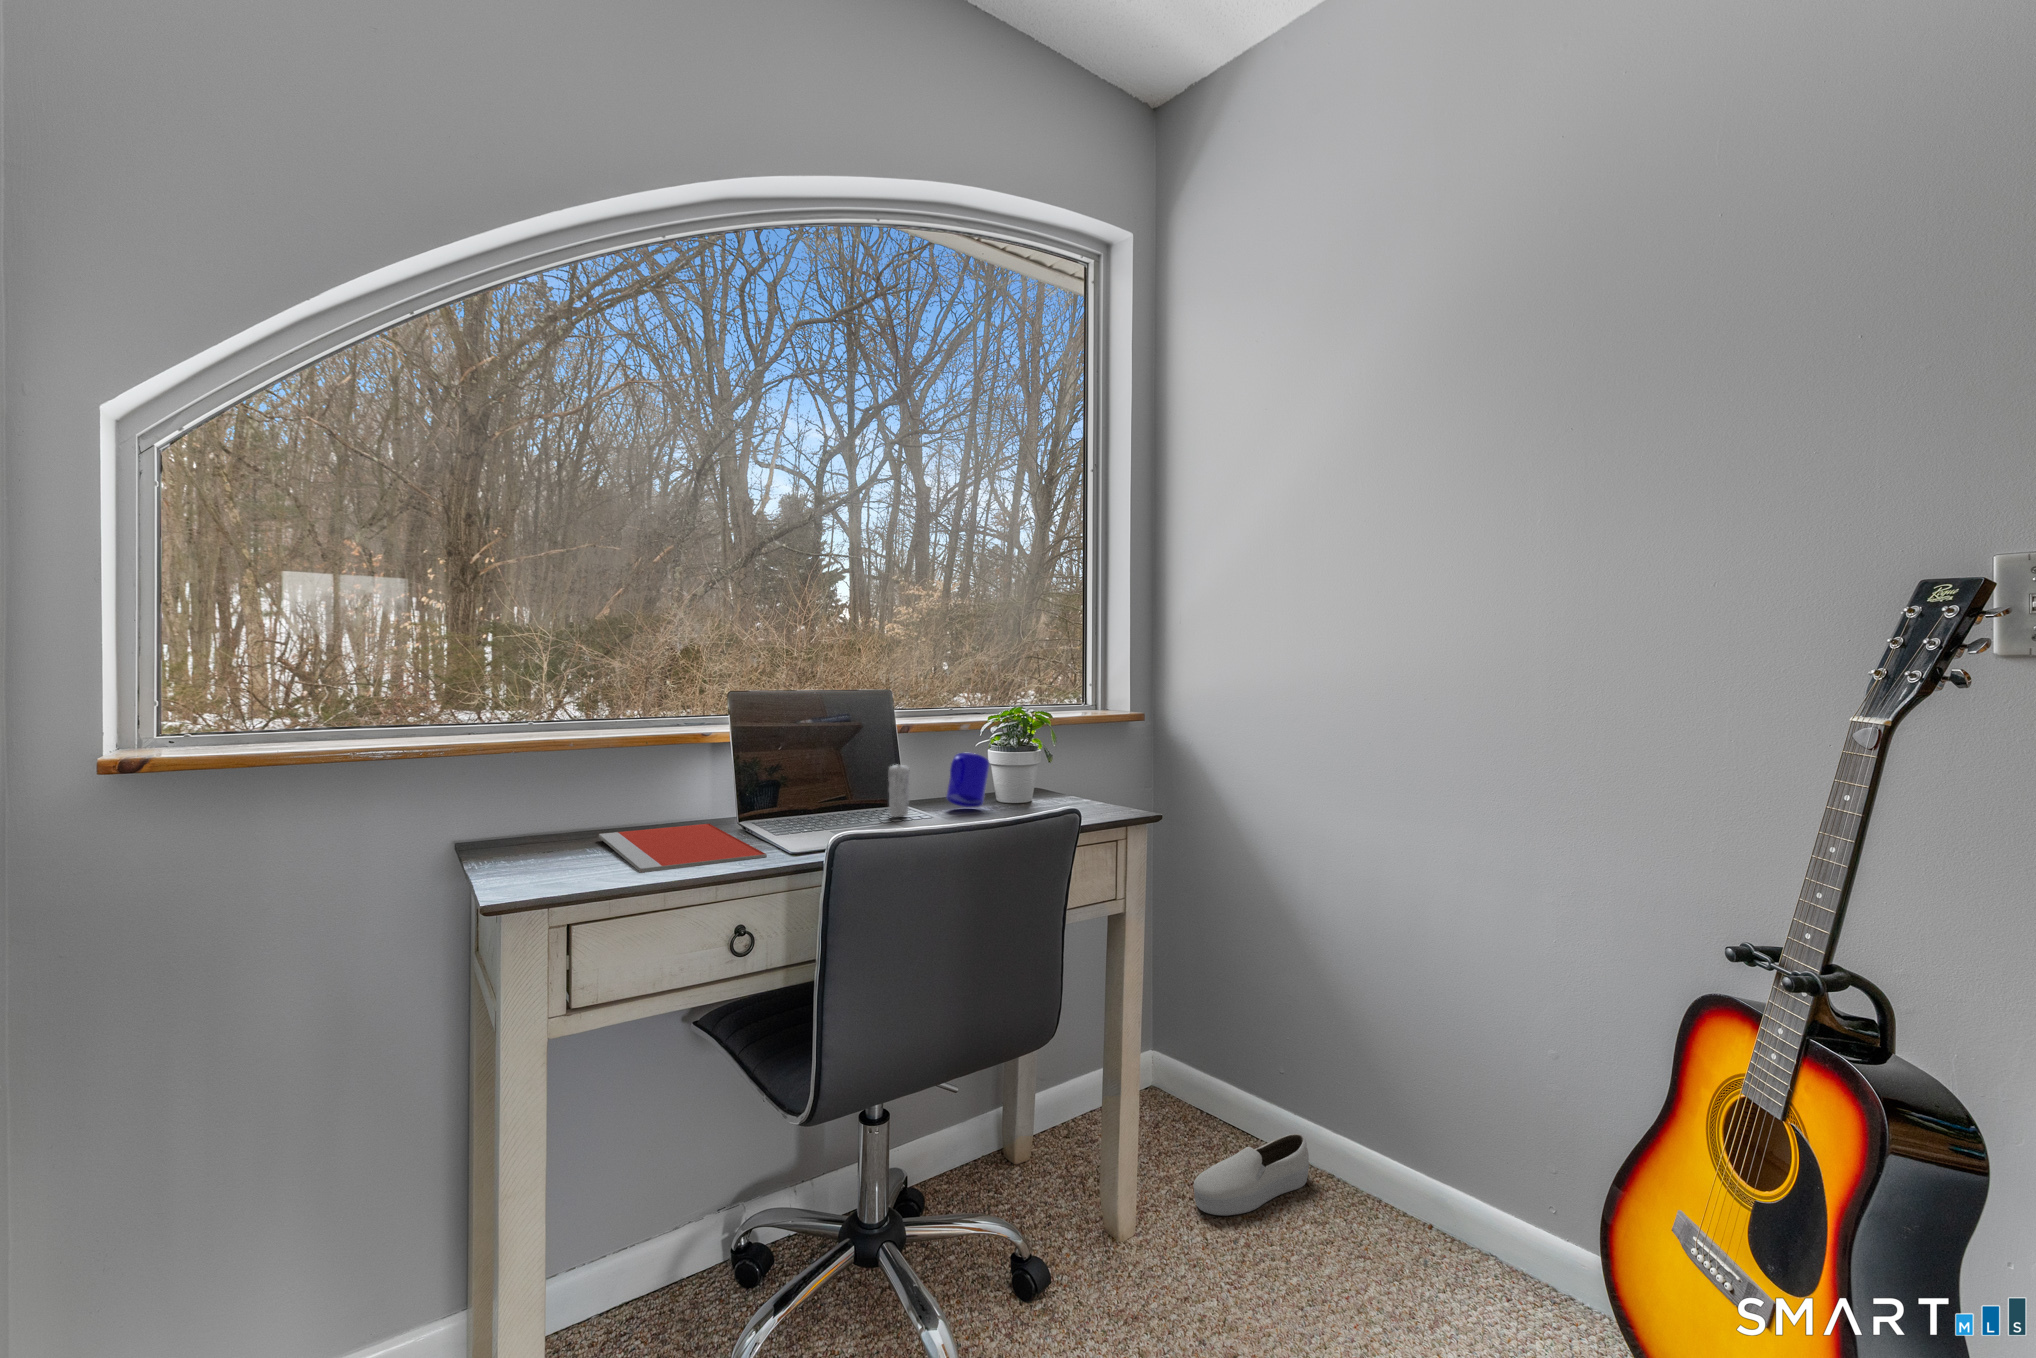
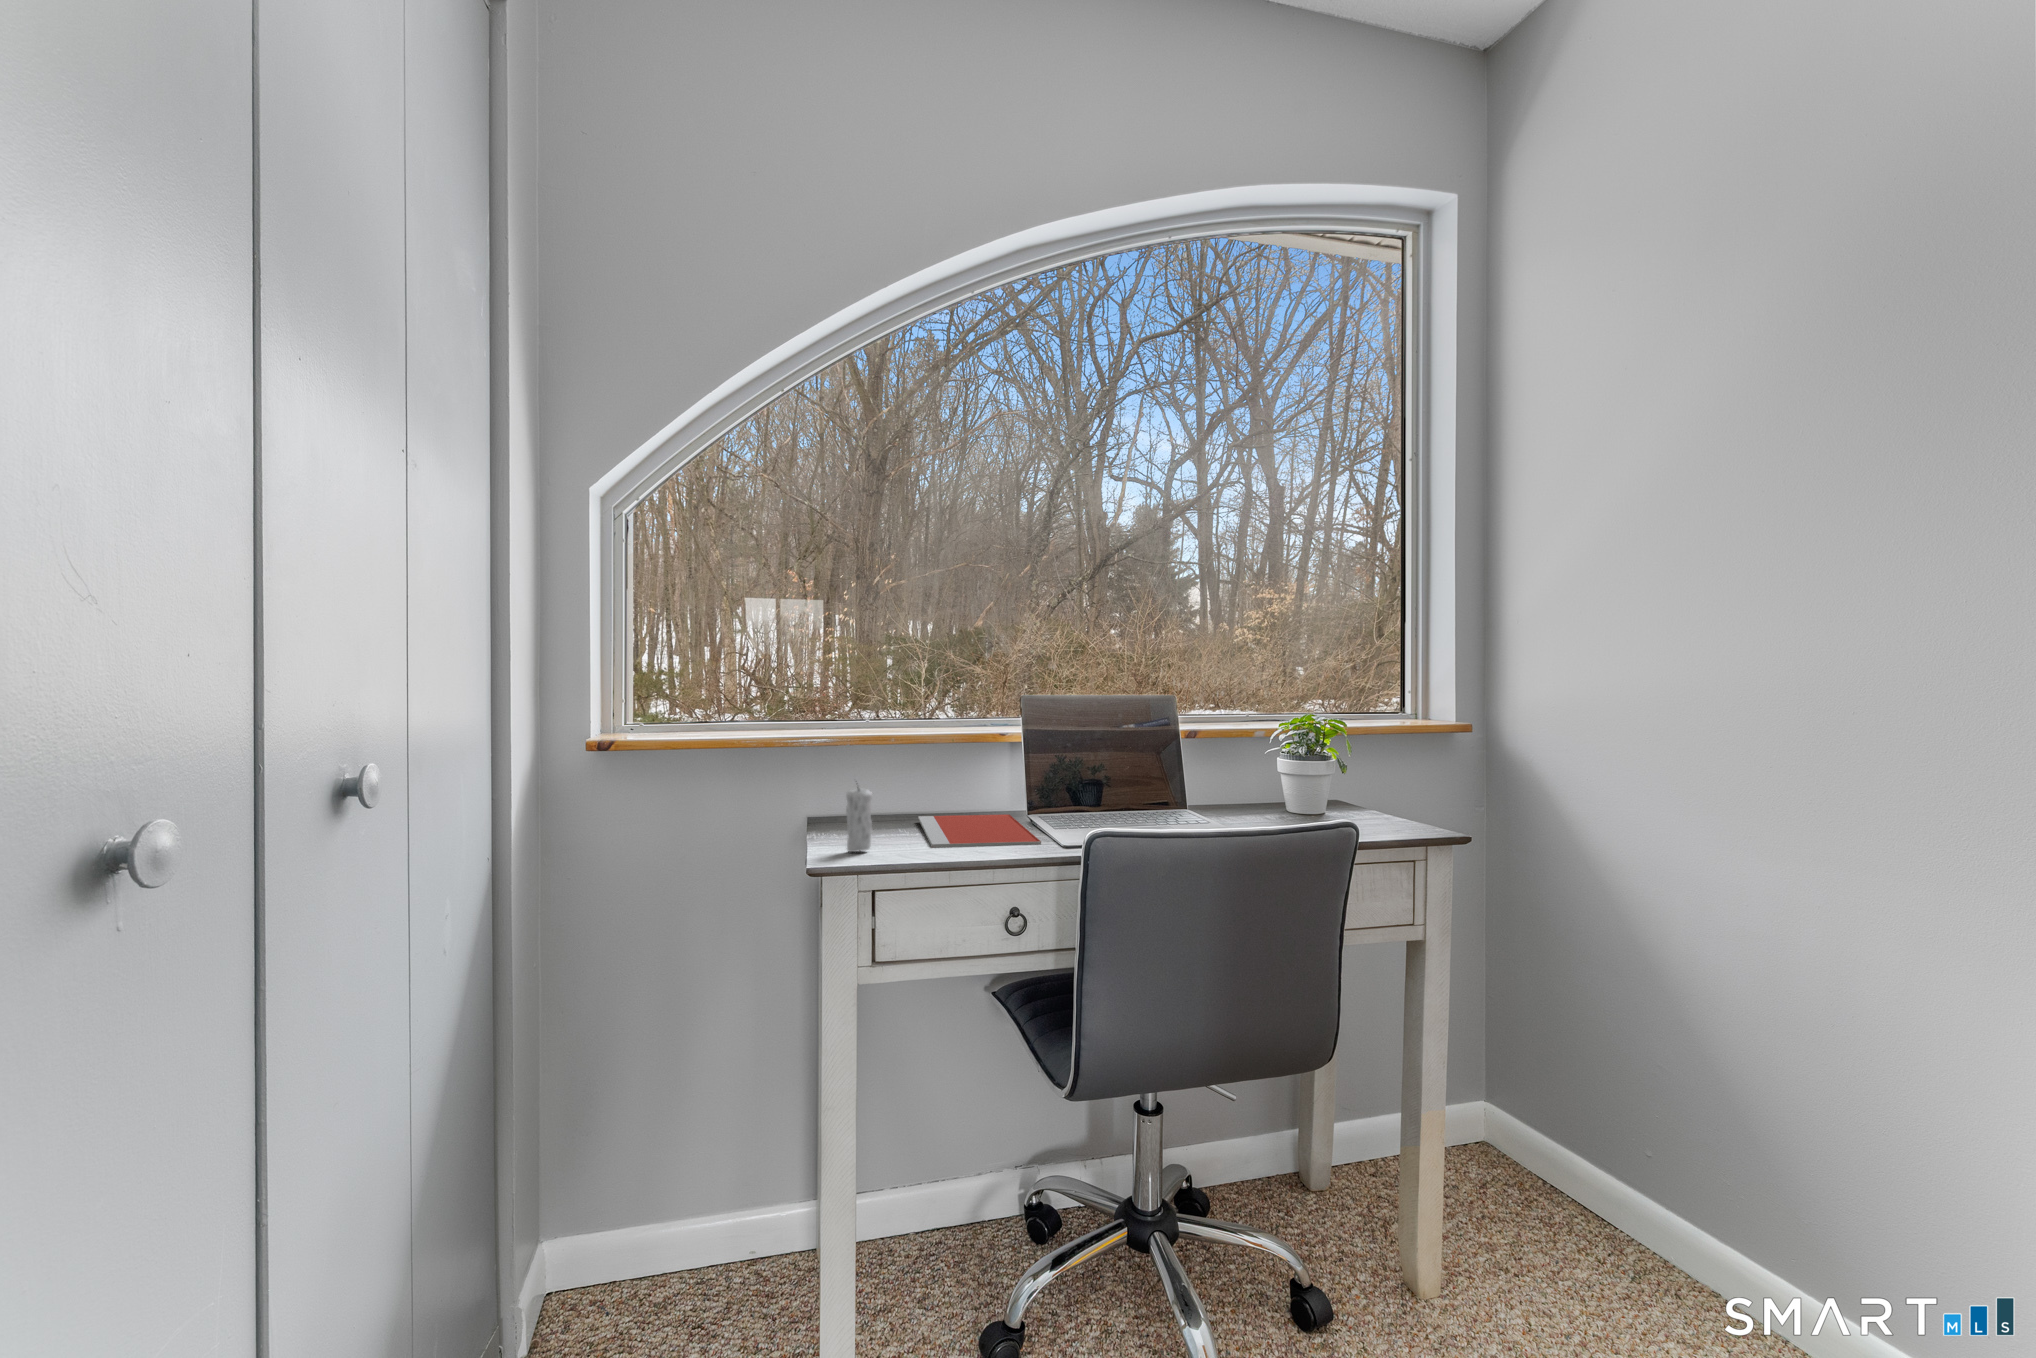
mug: present [946,753,990,807] -> none [1232,762,1278,817]
candle: present [889,764,909,817] -> present [846,788,872,852]
shoe: present [1193,1134,1309,1216] -> none [1517,1229,1680,1307]

